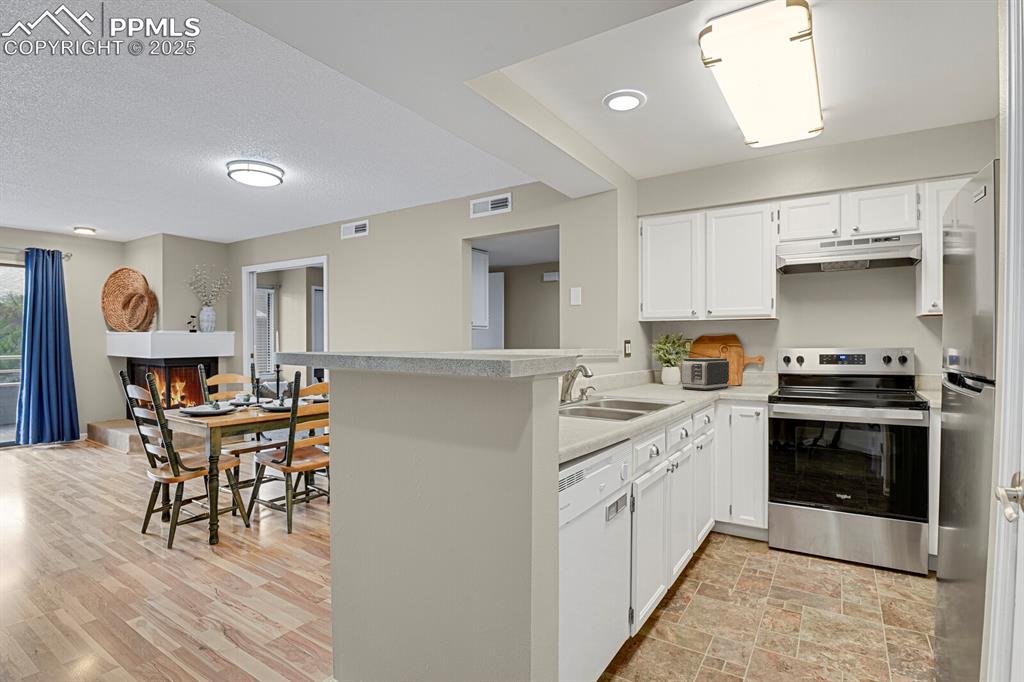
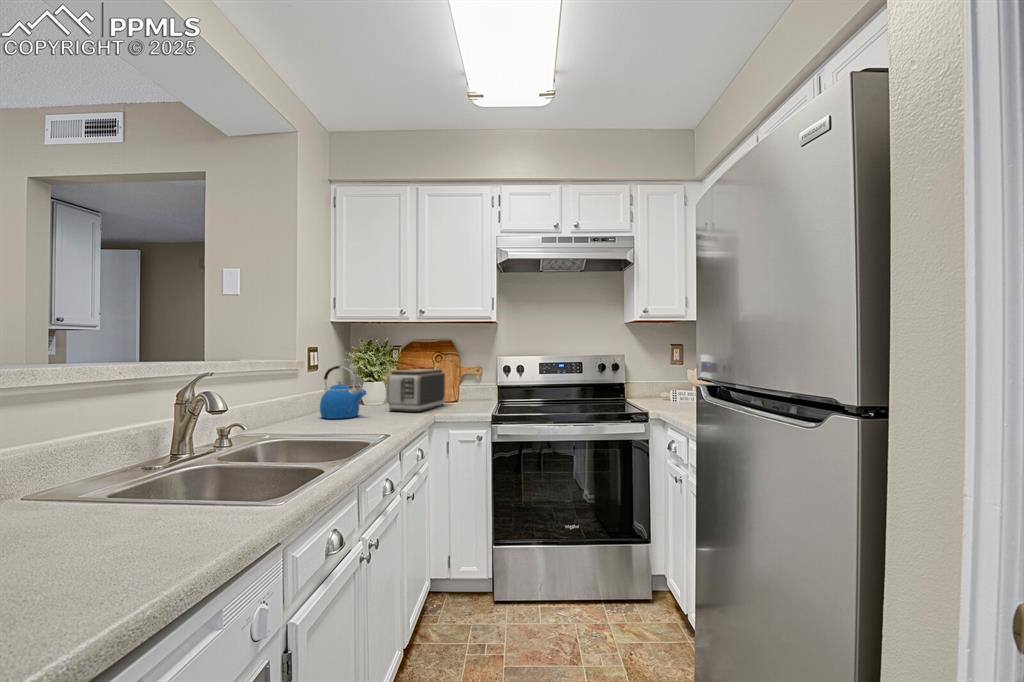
kettle: none [631,353,665,391] -> present [320,366,366,419]

